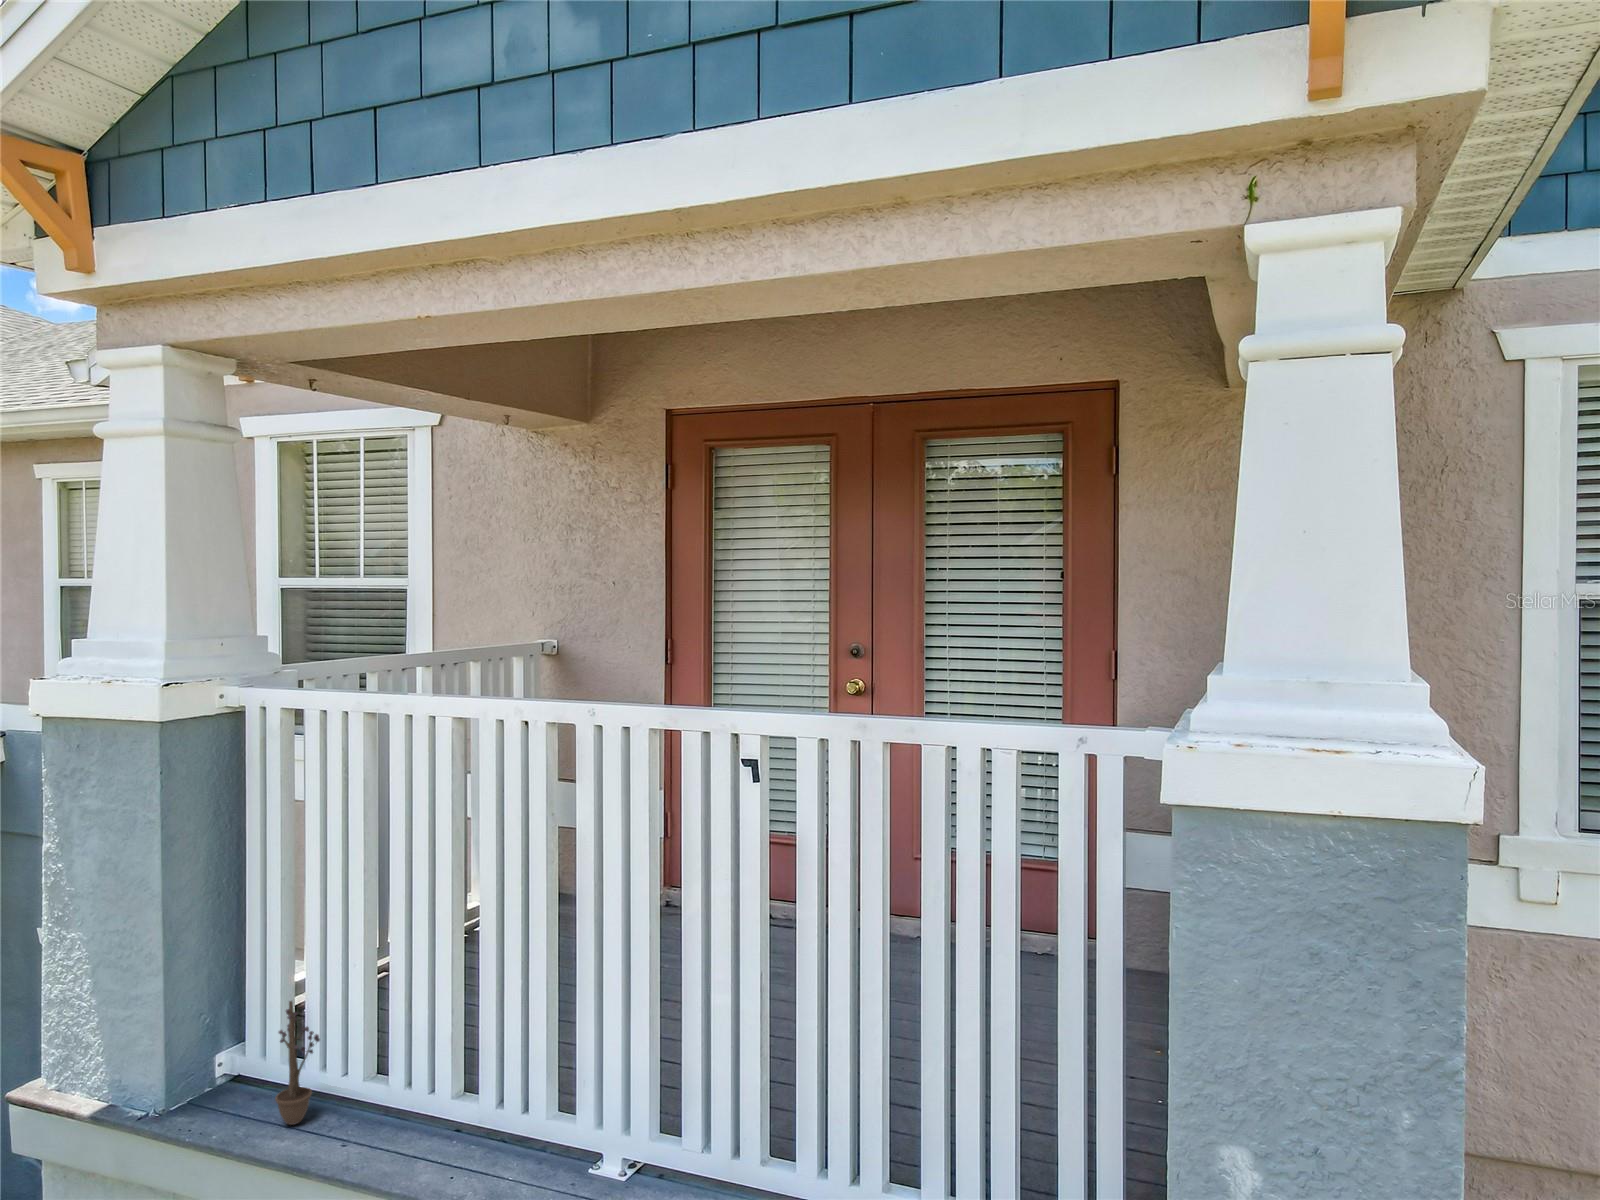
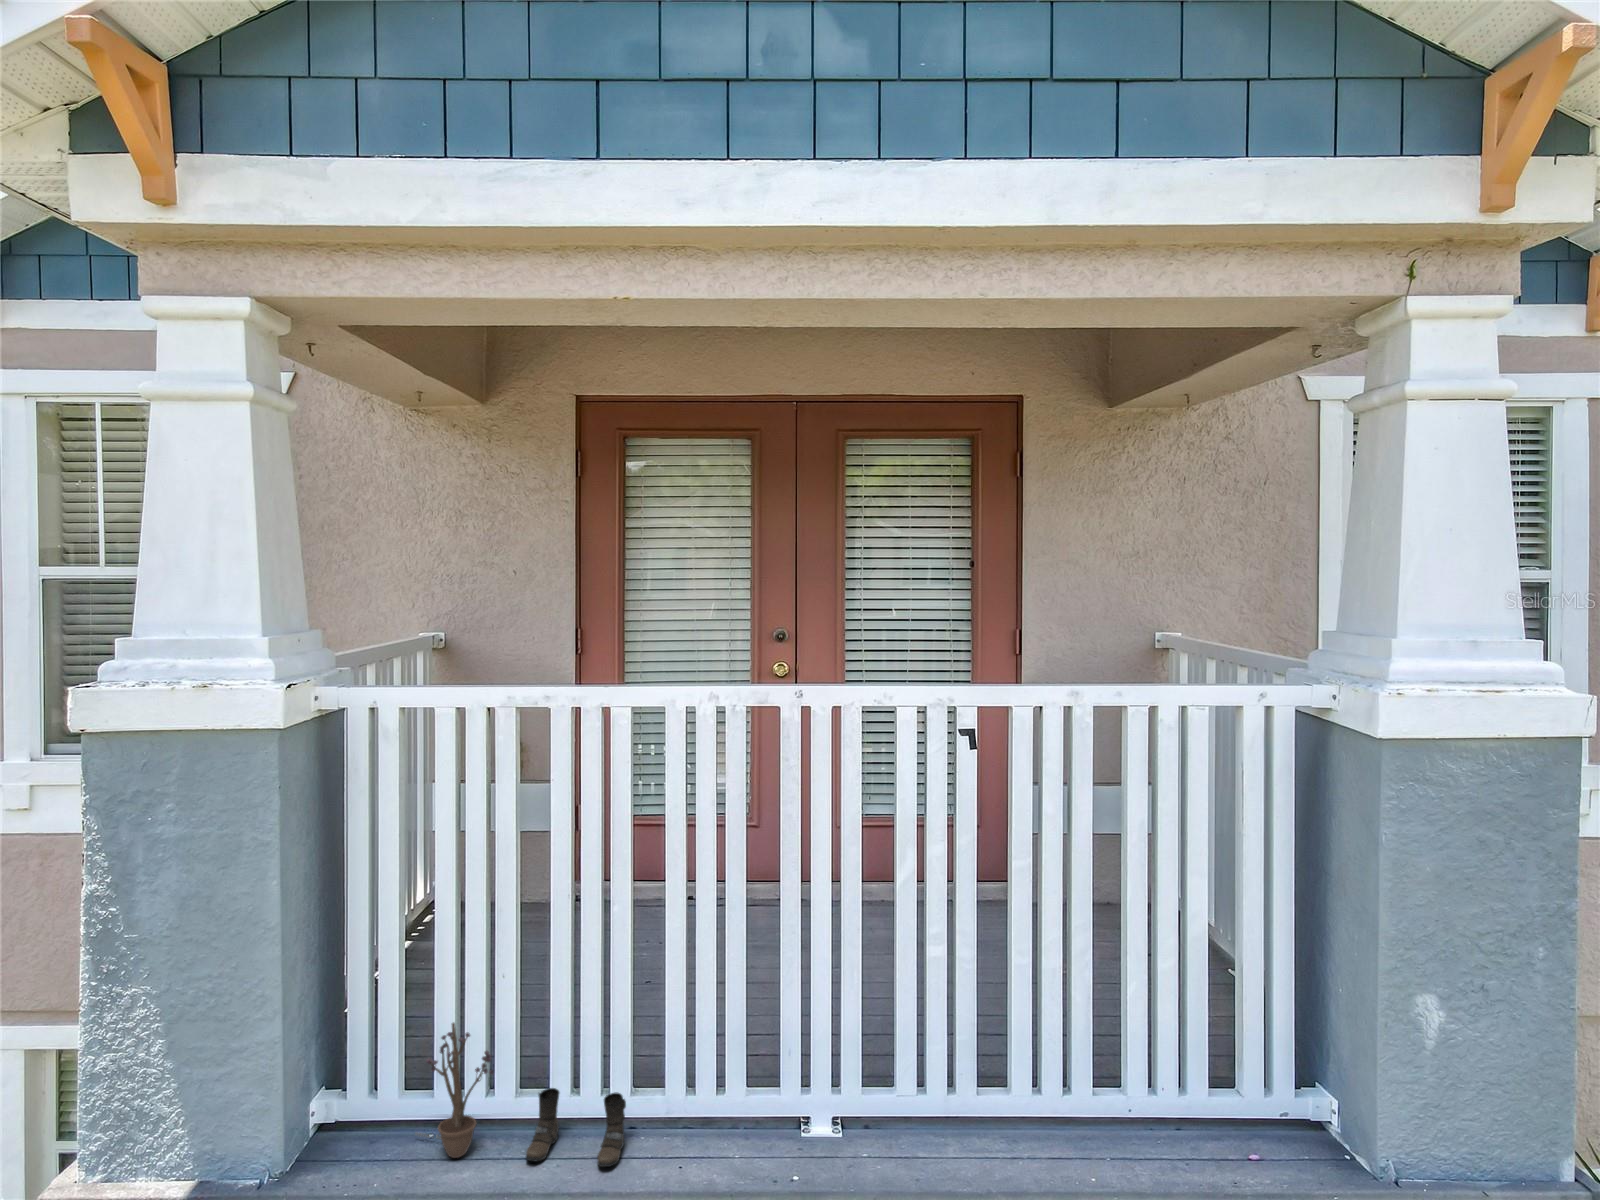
boots: none [334,1076,427,1160] -> present [526,1088,626,1167]

